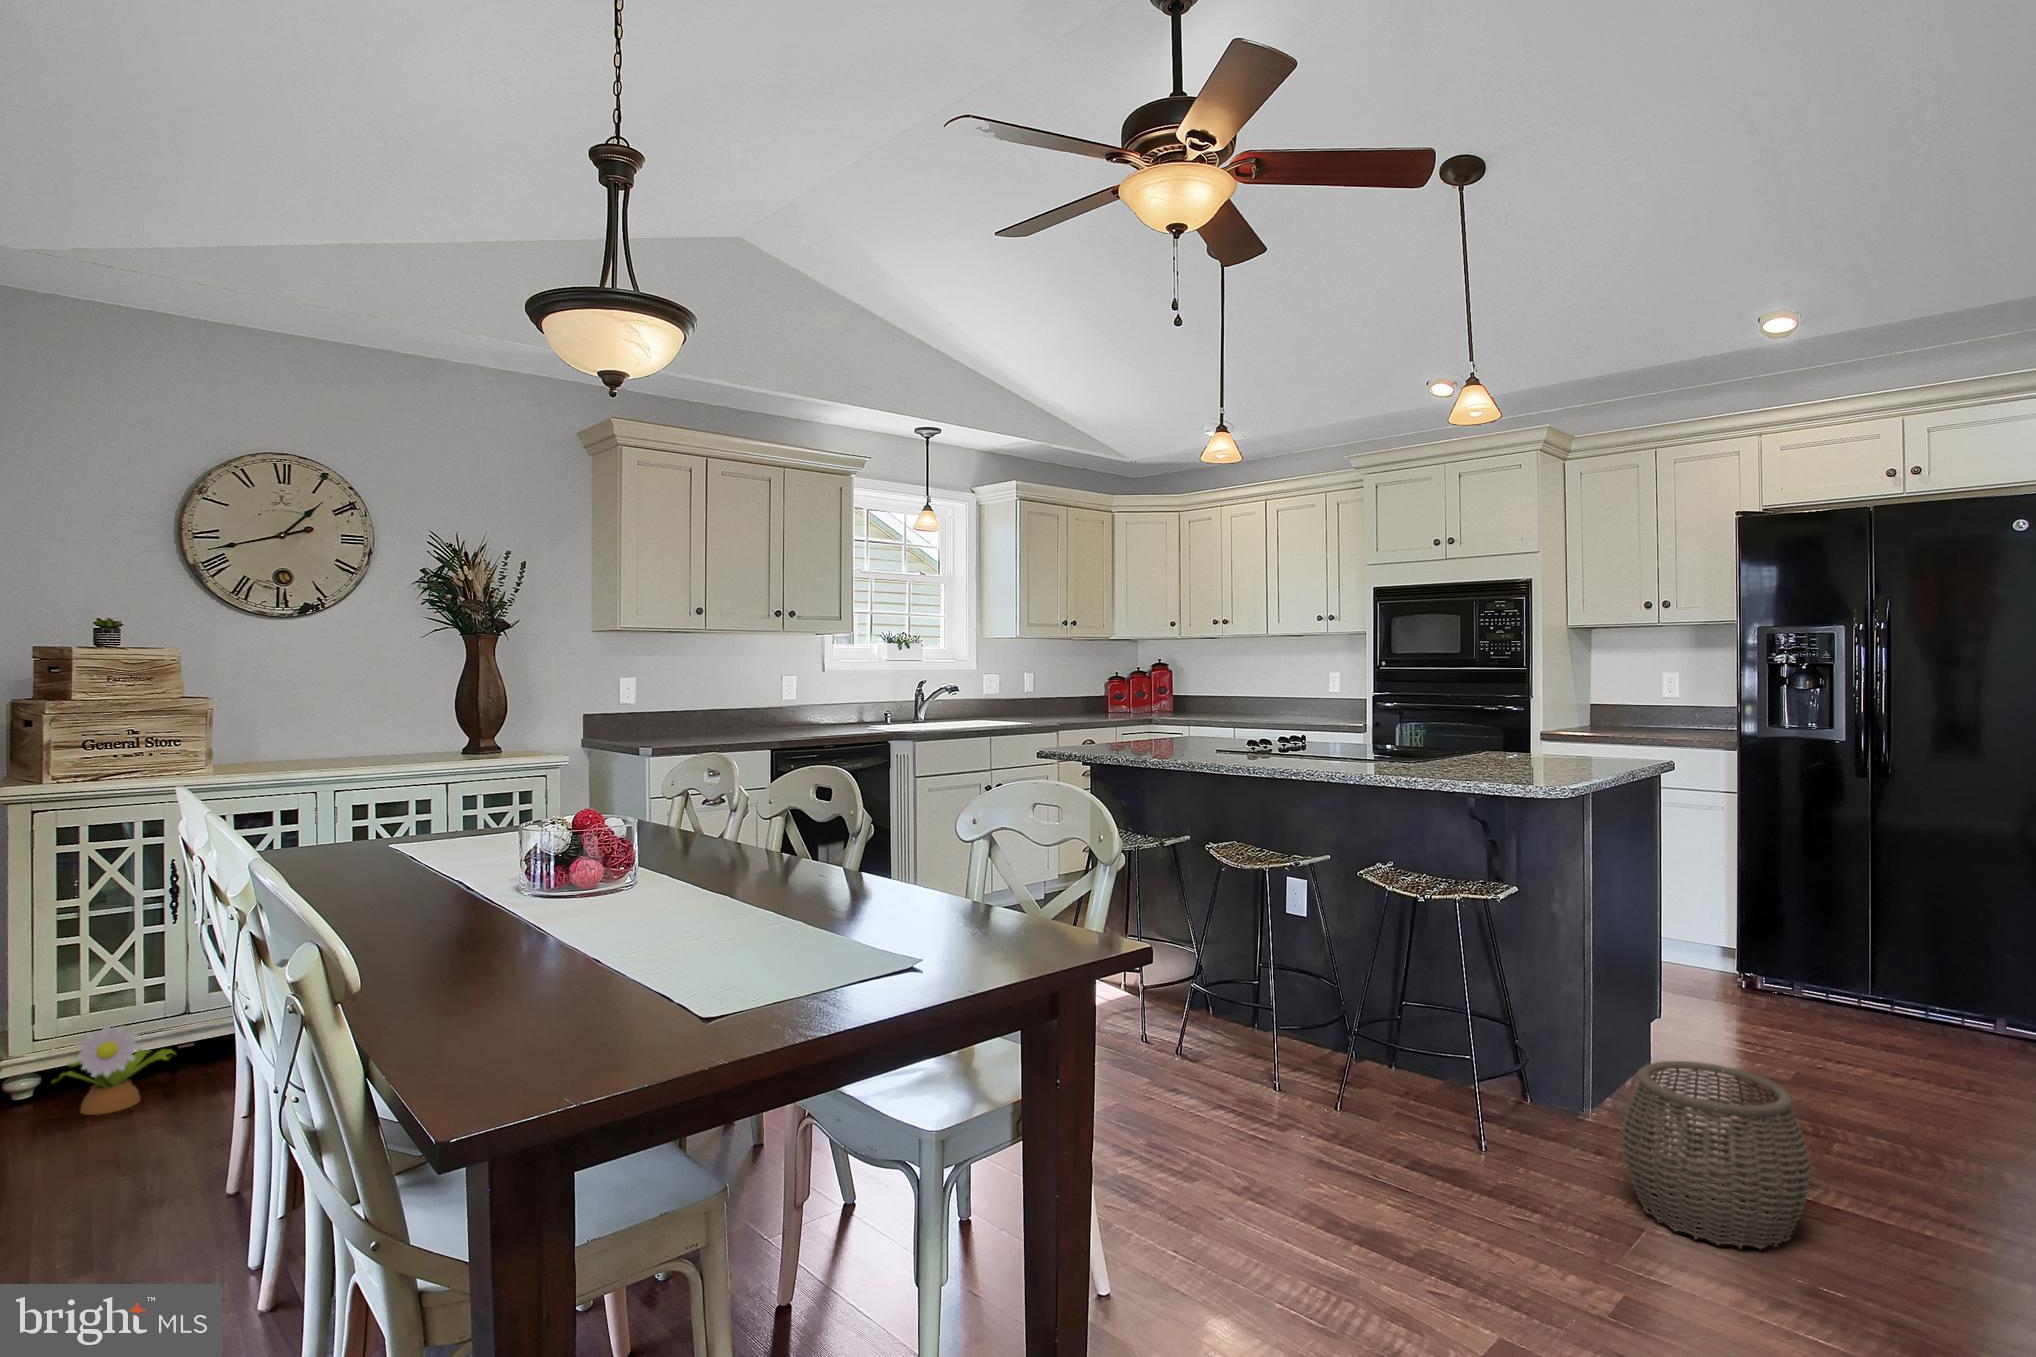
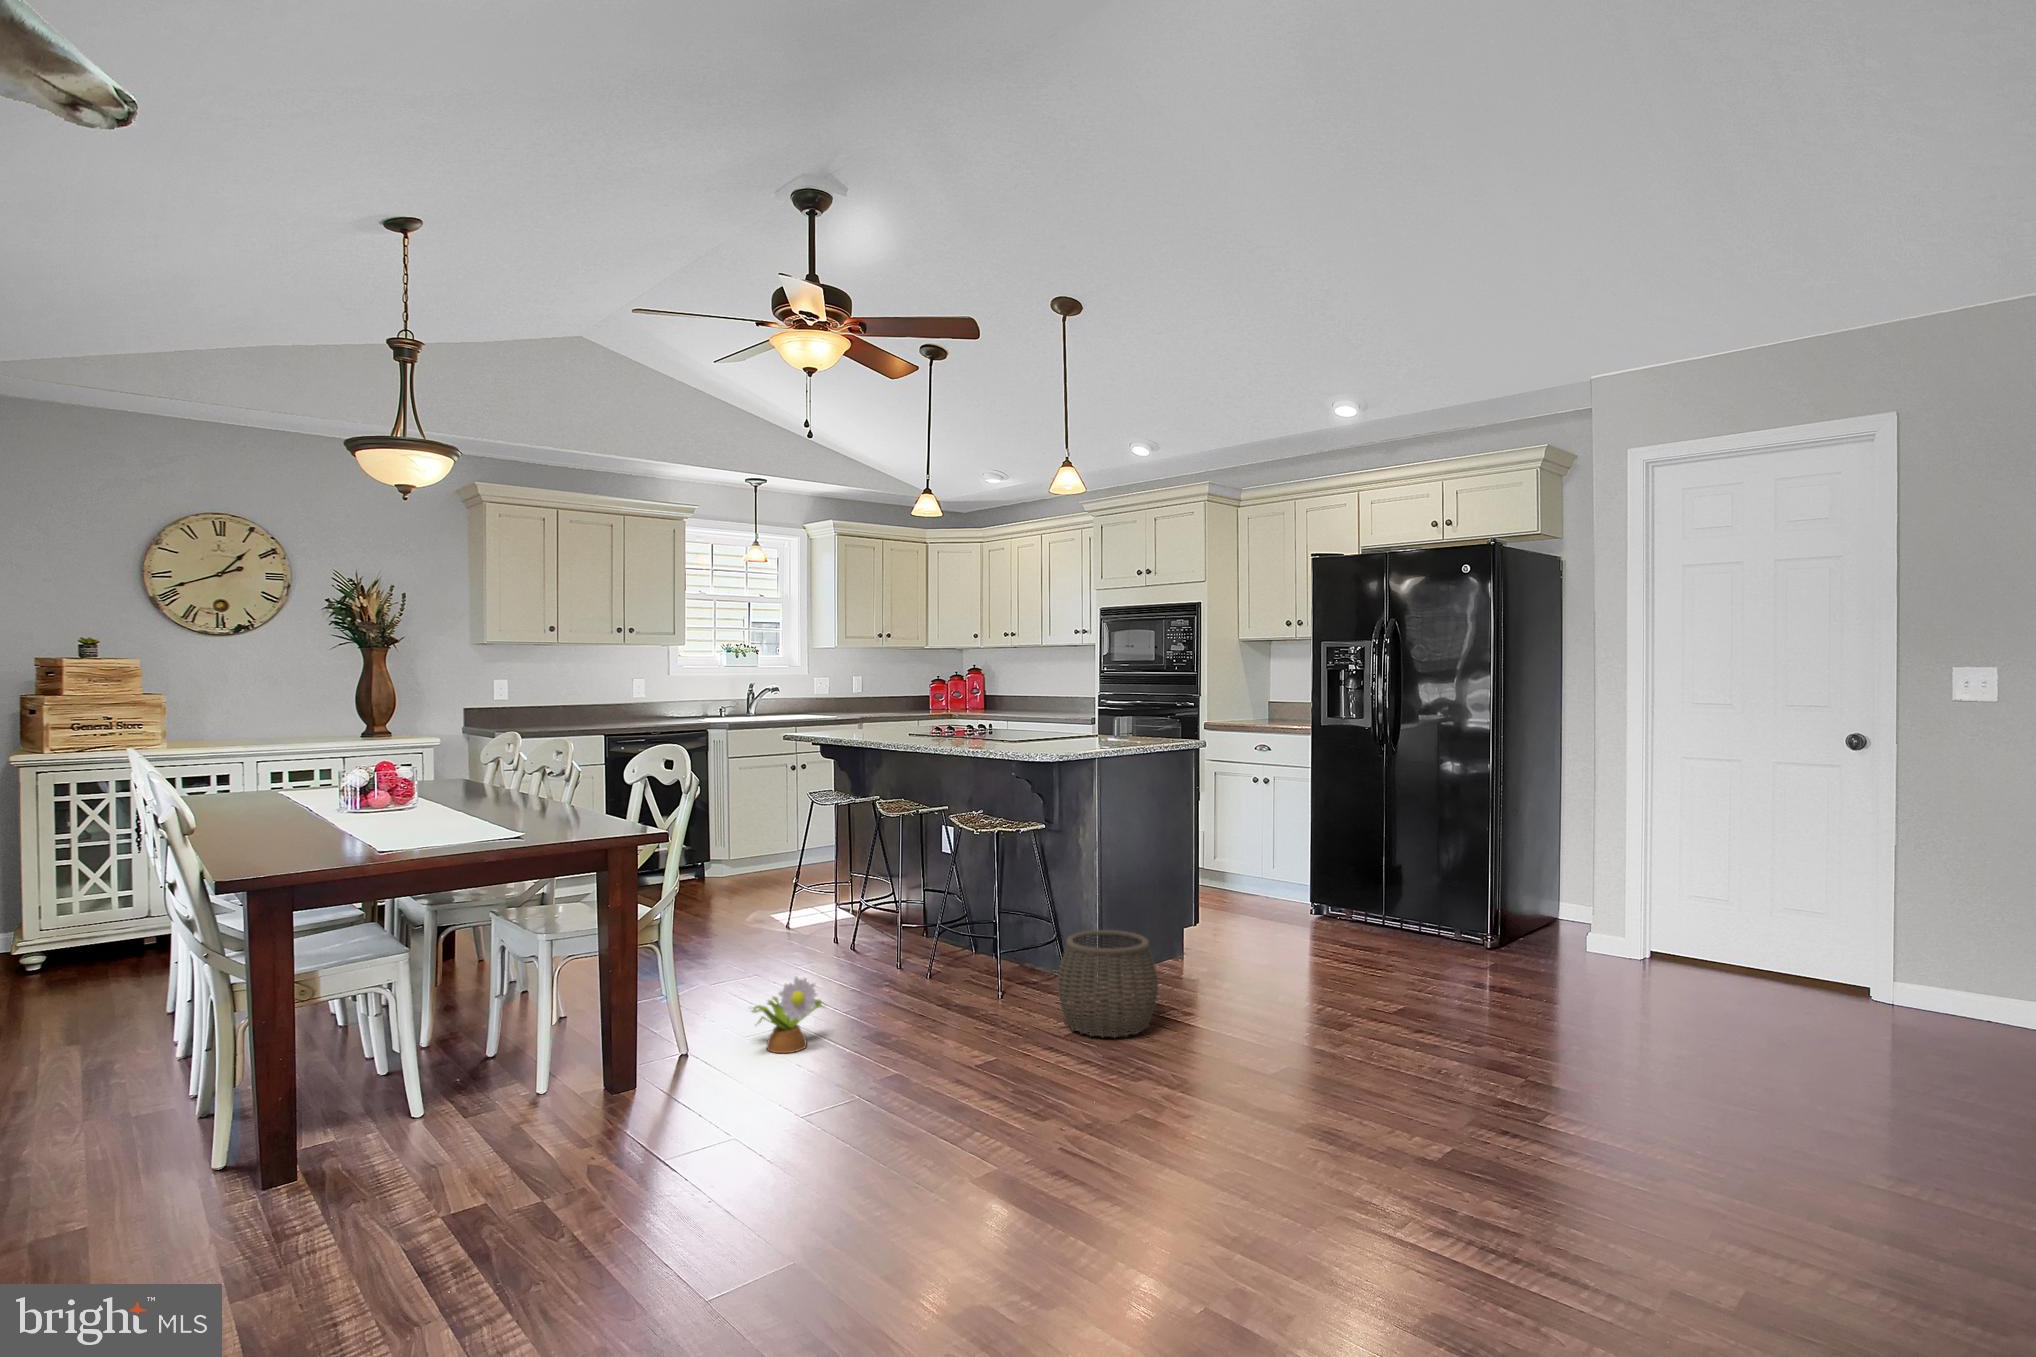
decorative plant: present [52,1025,175,1115] -> present [752,977,824,1053]

